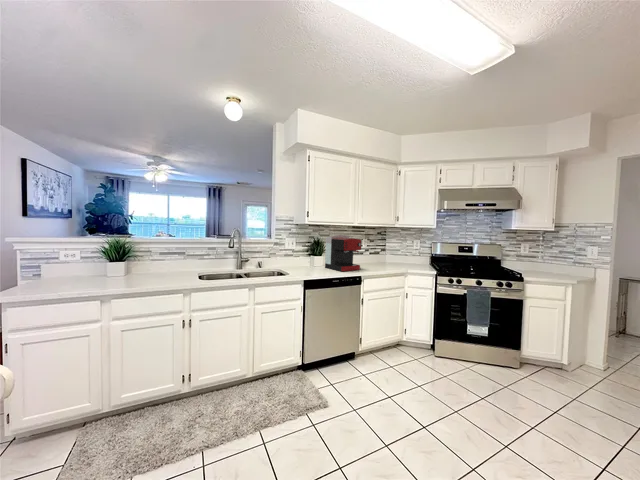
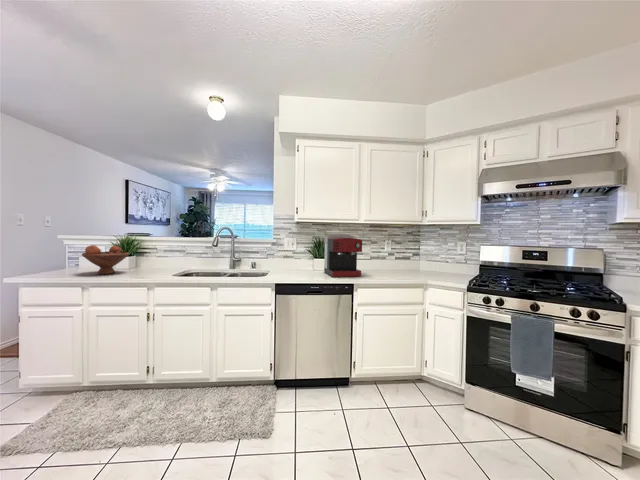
fruit bowl: none [81,250,139,284] -> present [82,245,130,274]

